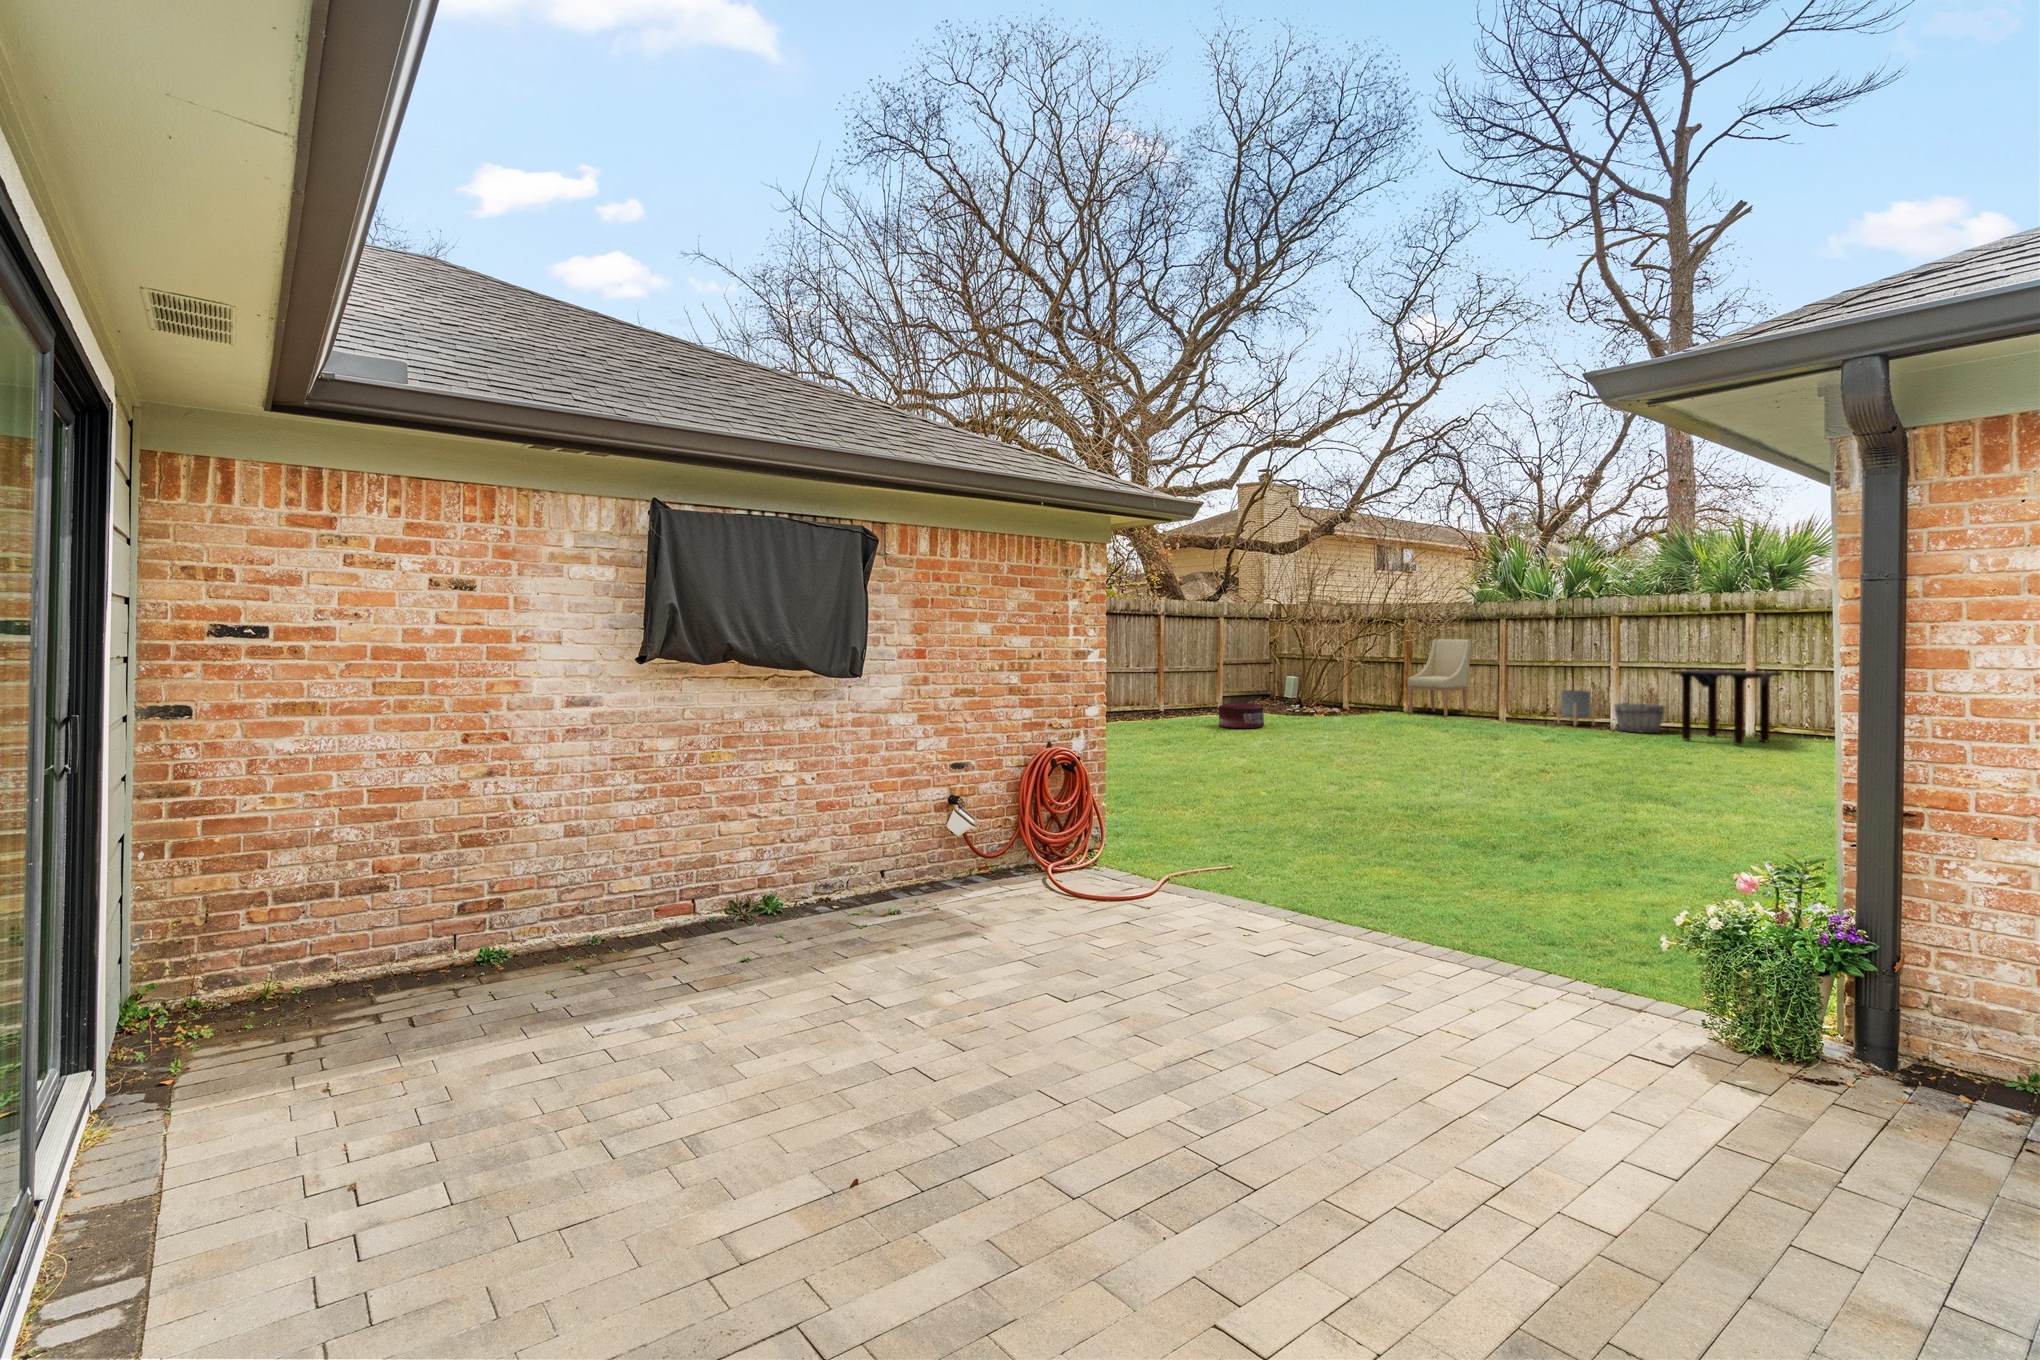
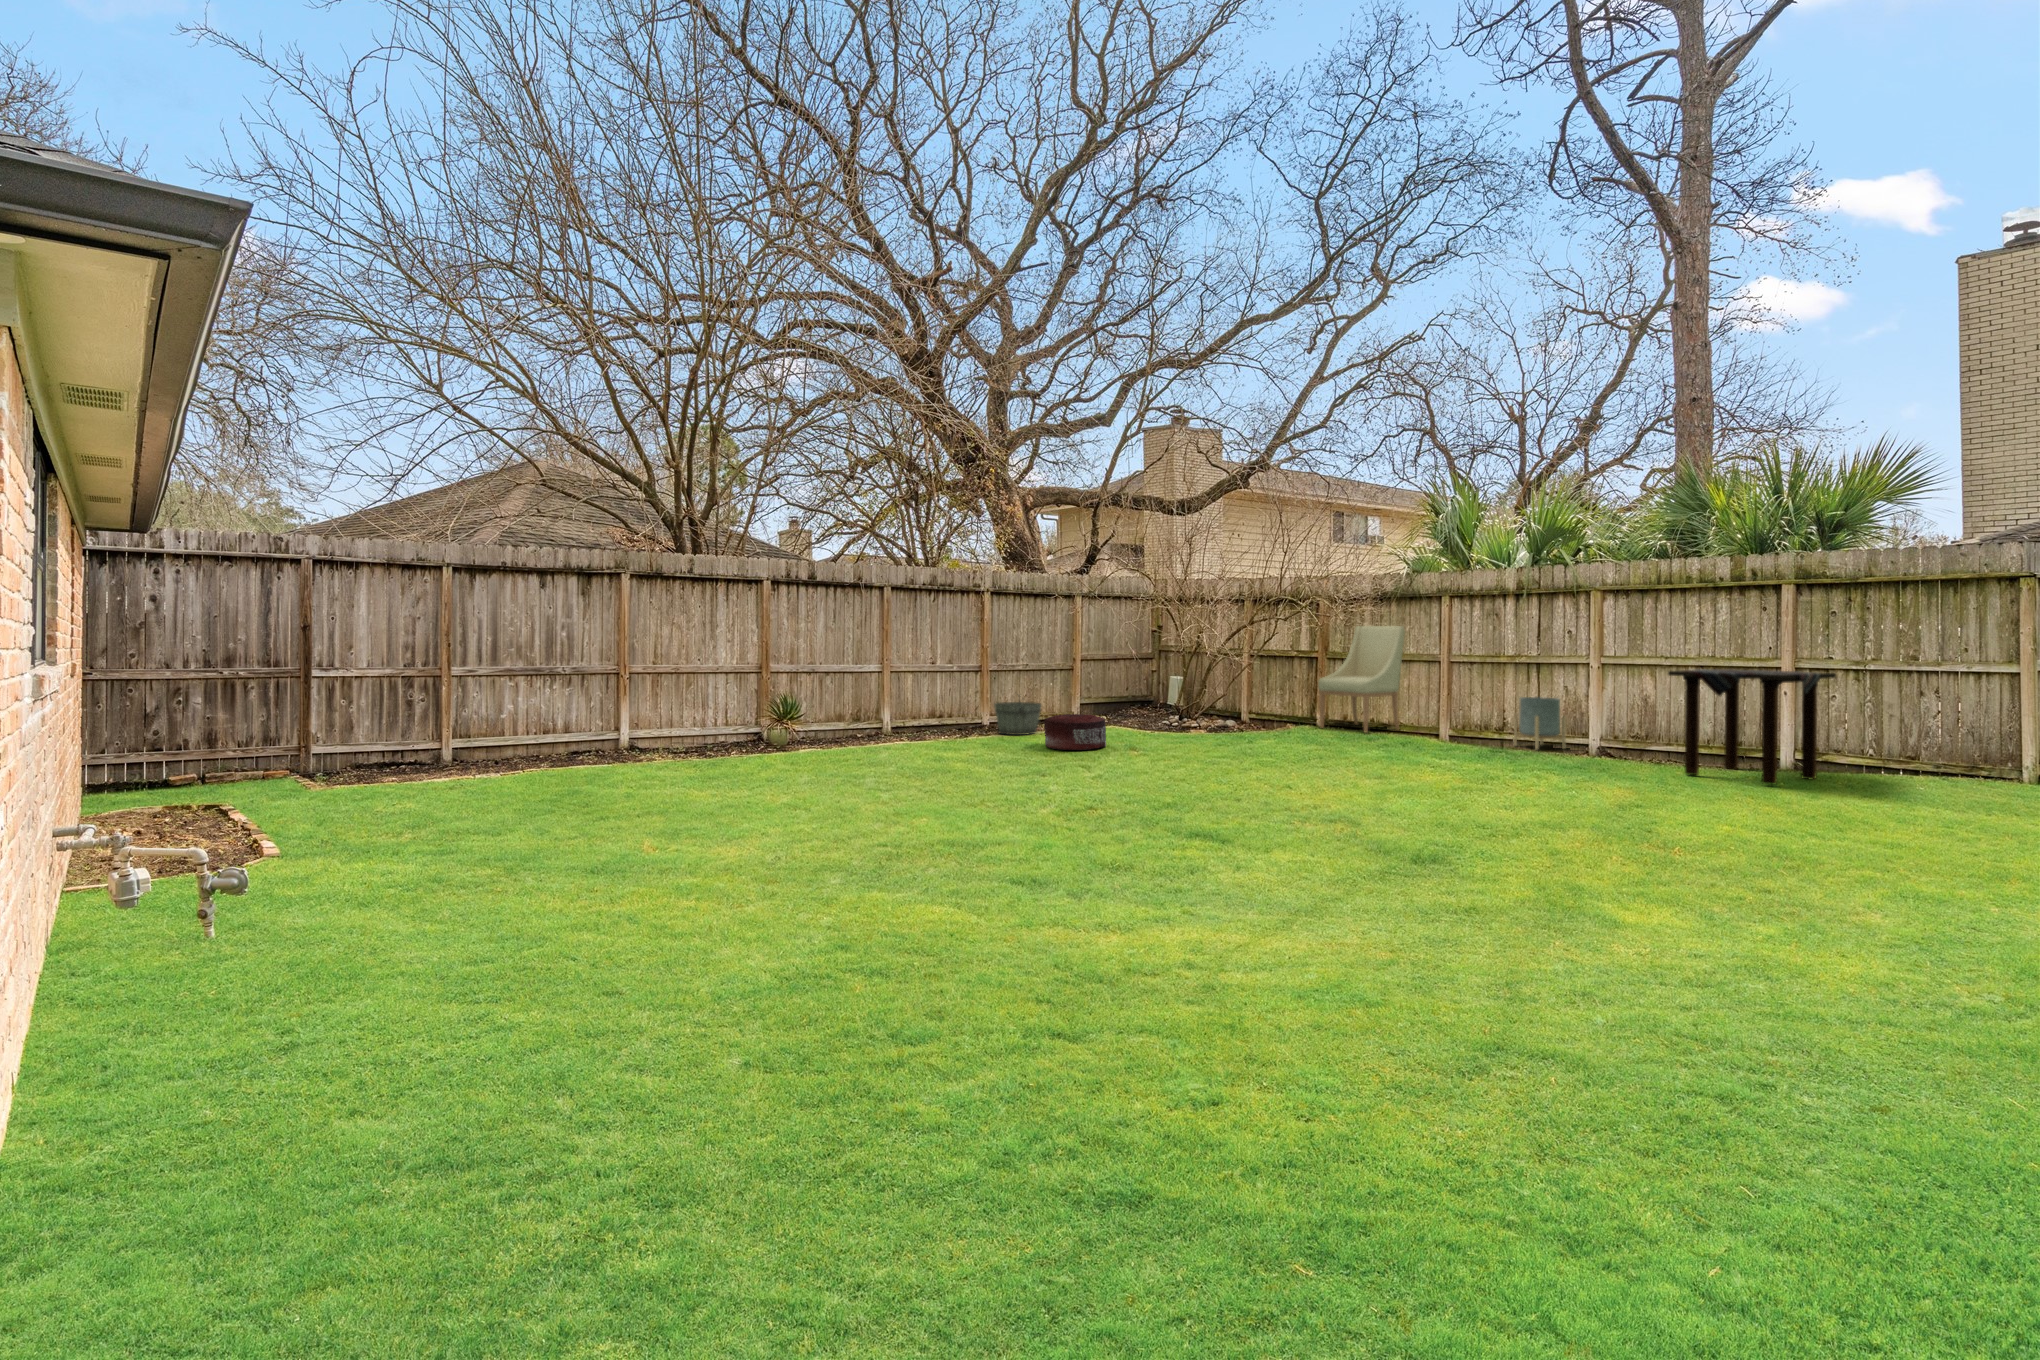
wooden bucket: present [1614,698,1665,733] -> present [994,701,1041,735]

